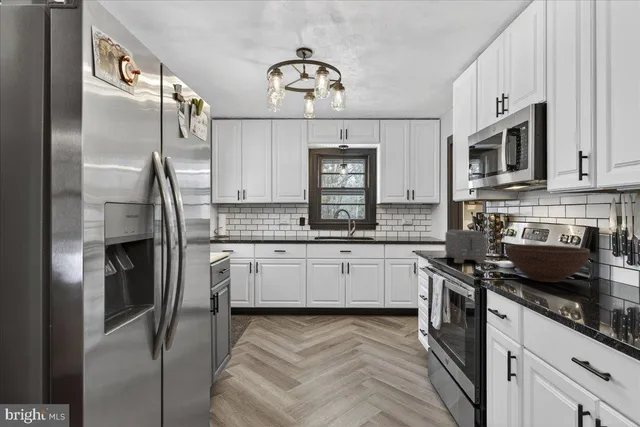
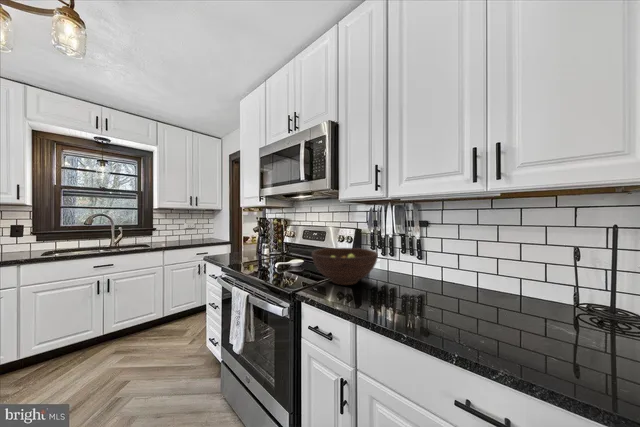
toaster: present [445,230,486,264] -> none [238,235,281,271]

